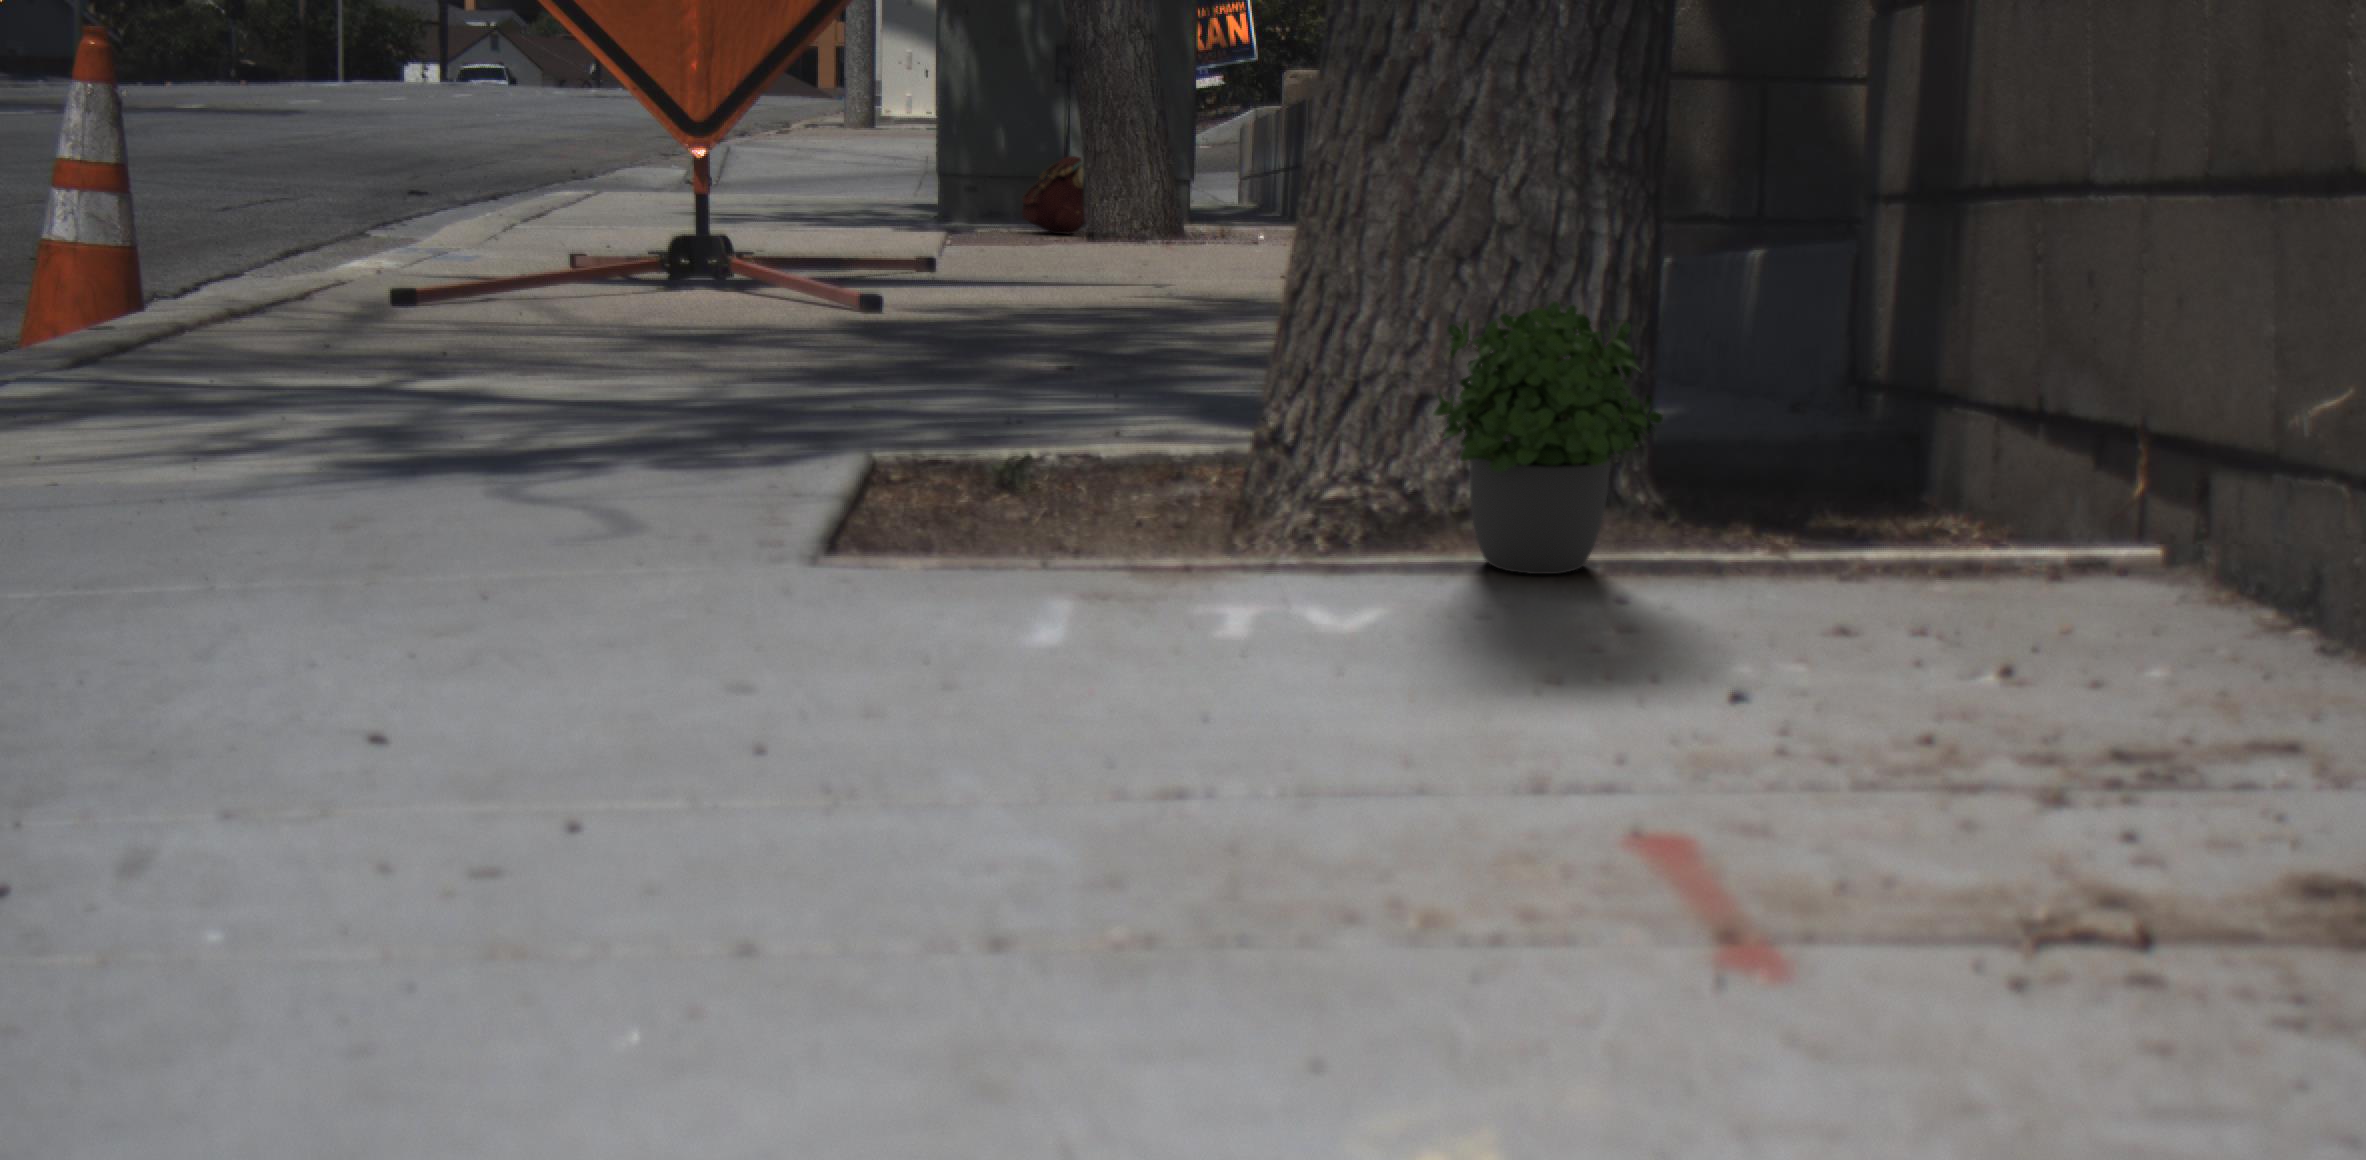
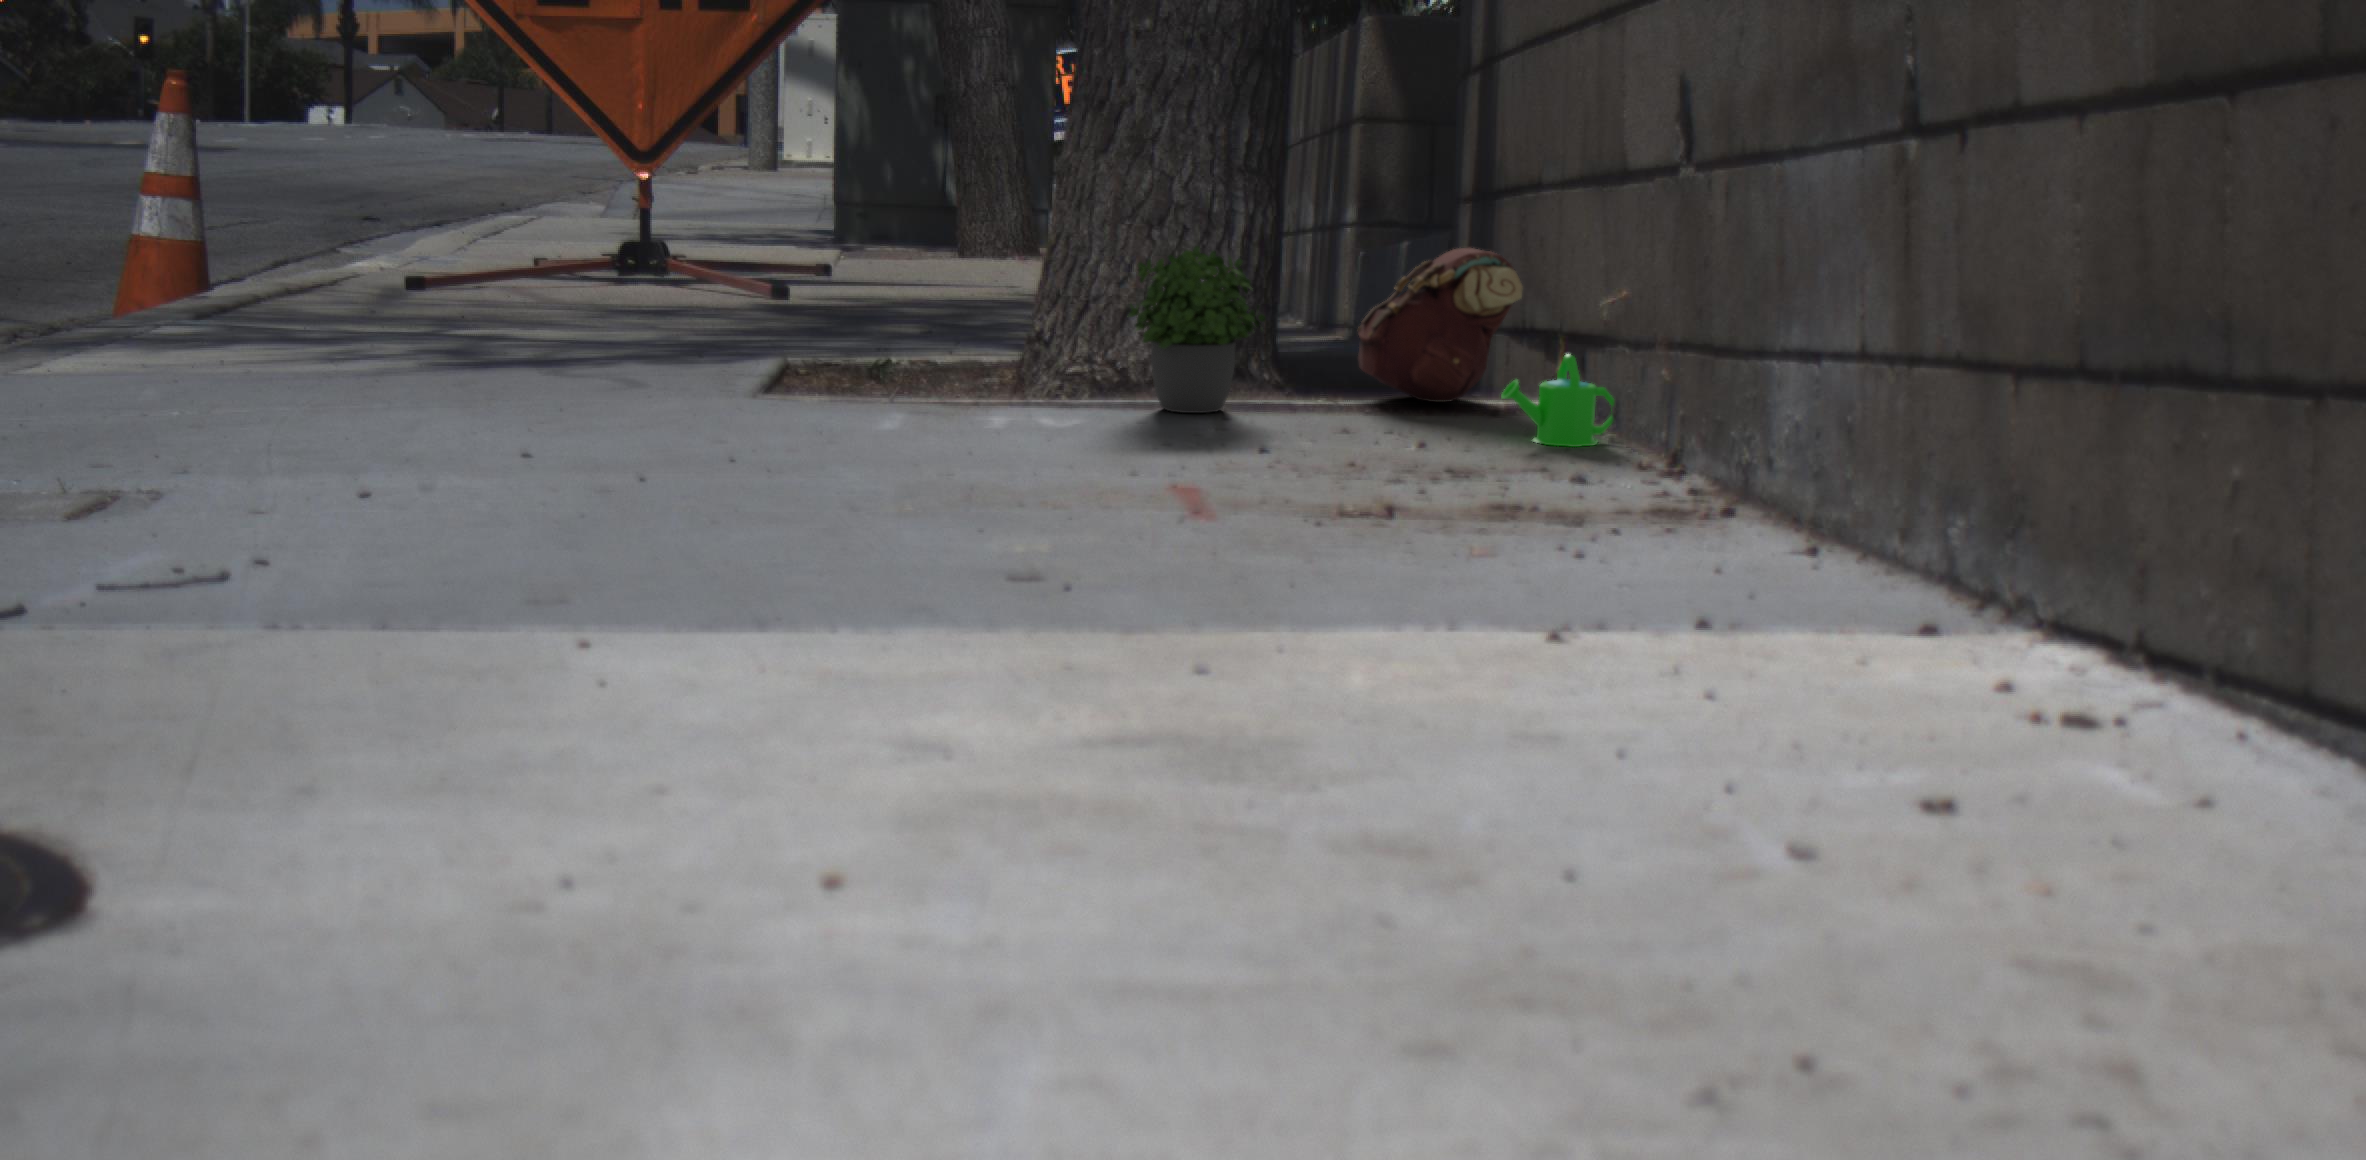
backpack: present [1022,156,1084,234] -> present [1358,248,1522,402]
watering can: none [2112,500,2319,667] -> present [1501,354,1614,447]

